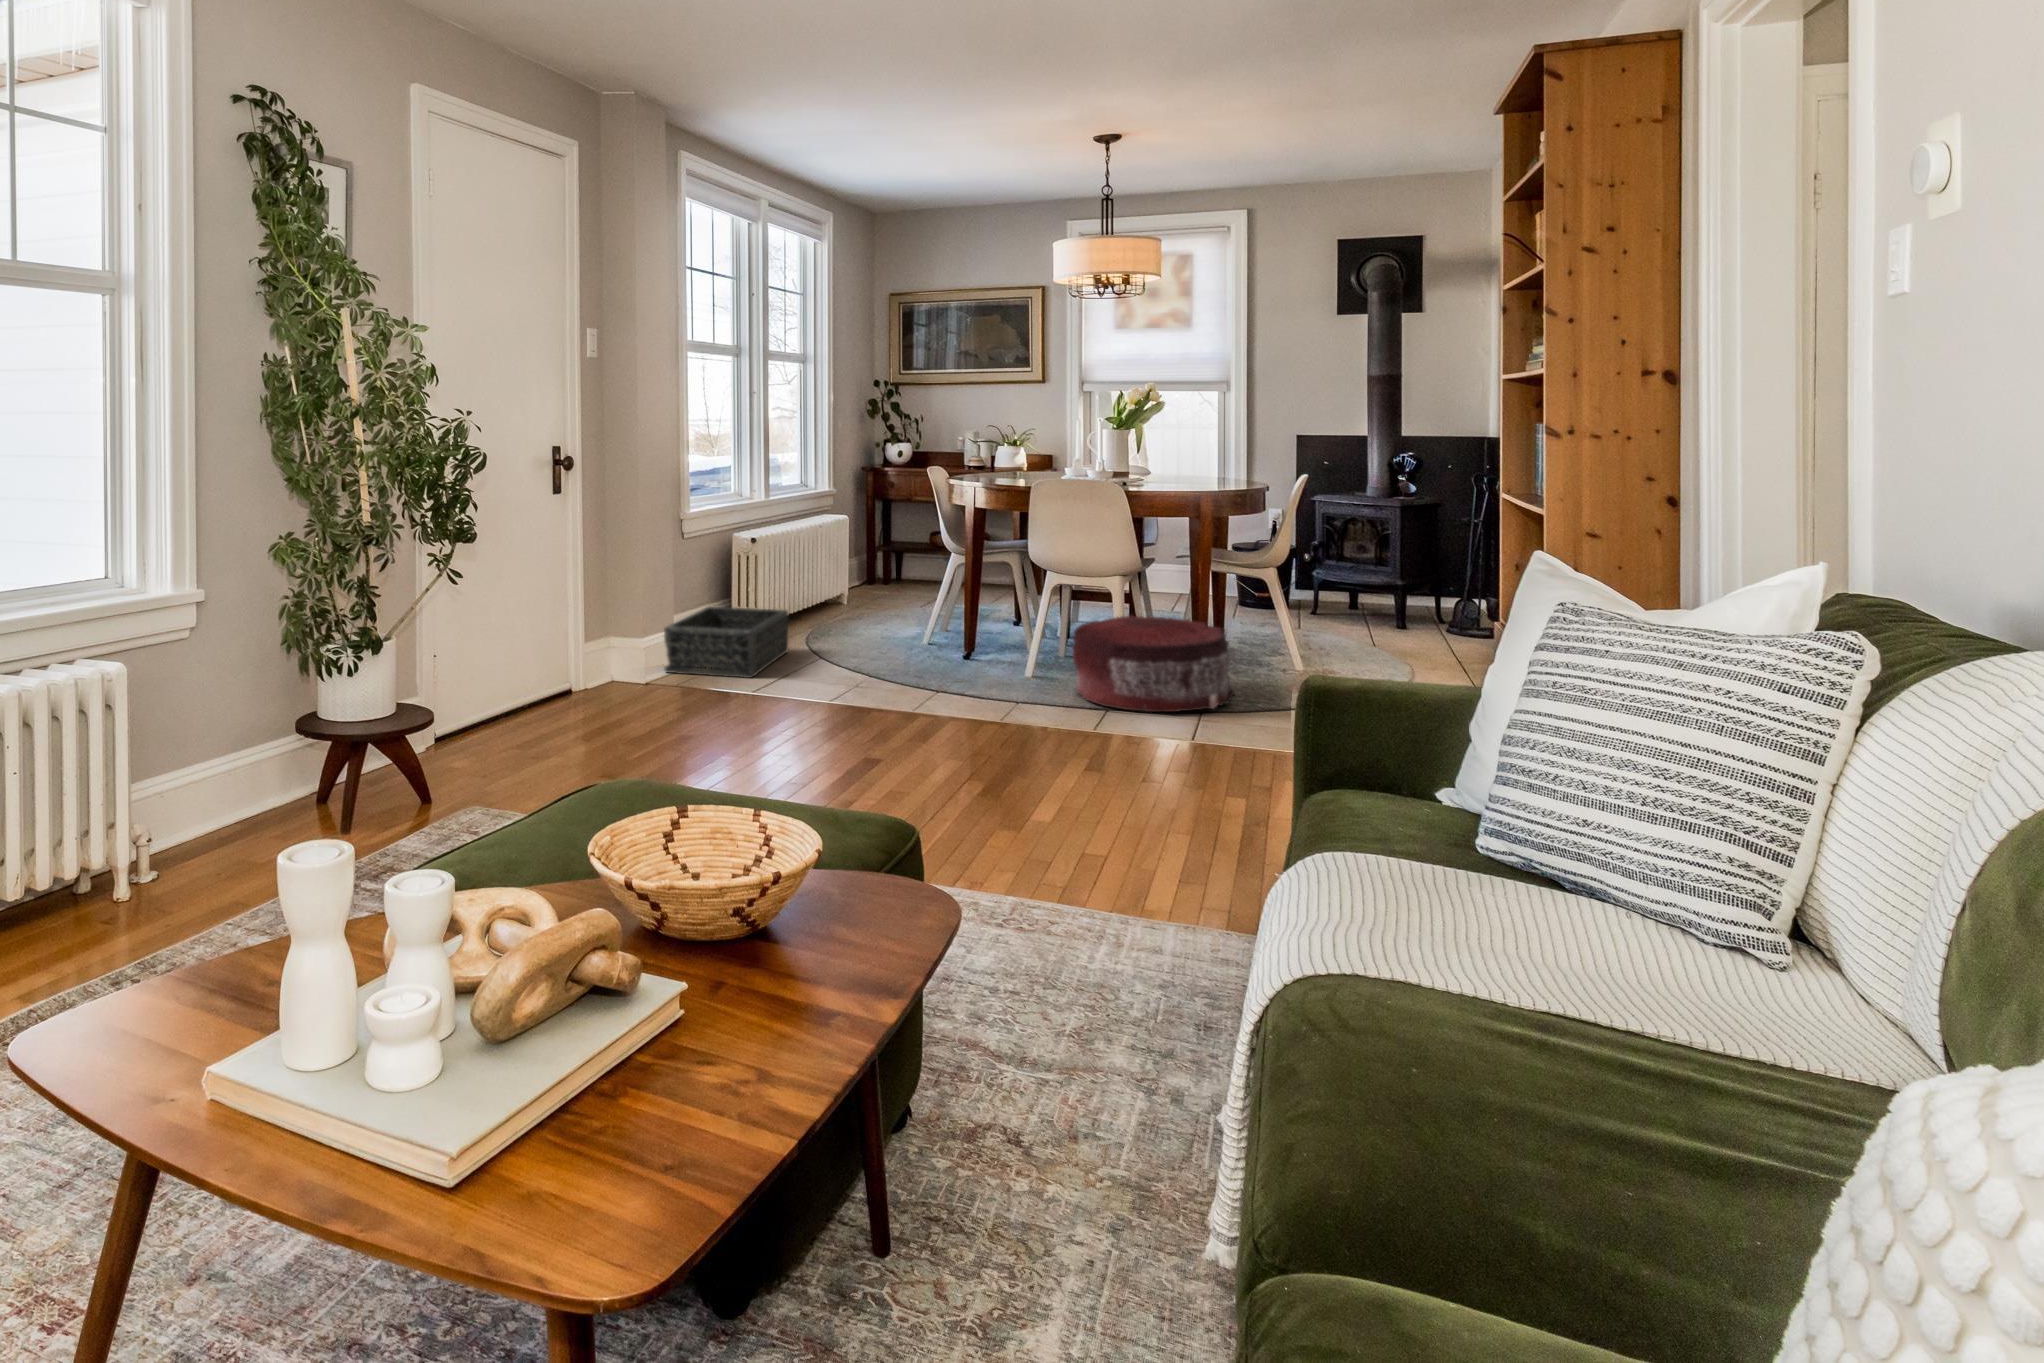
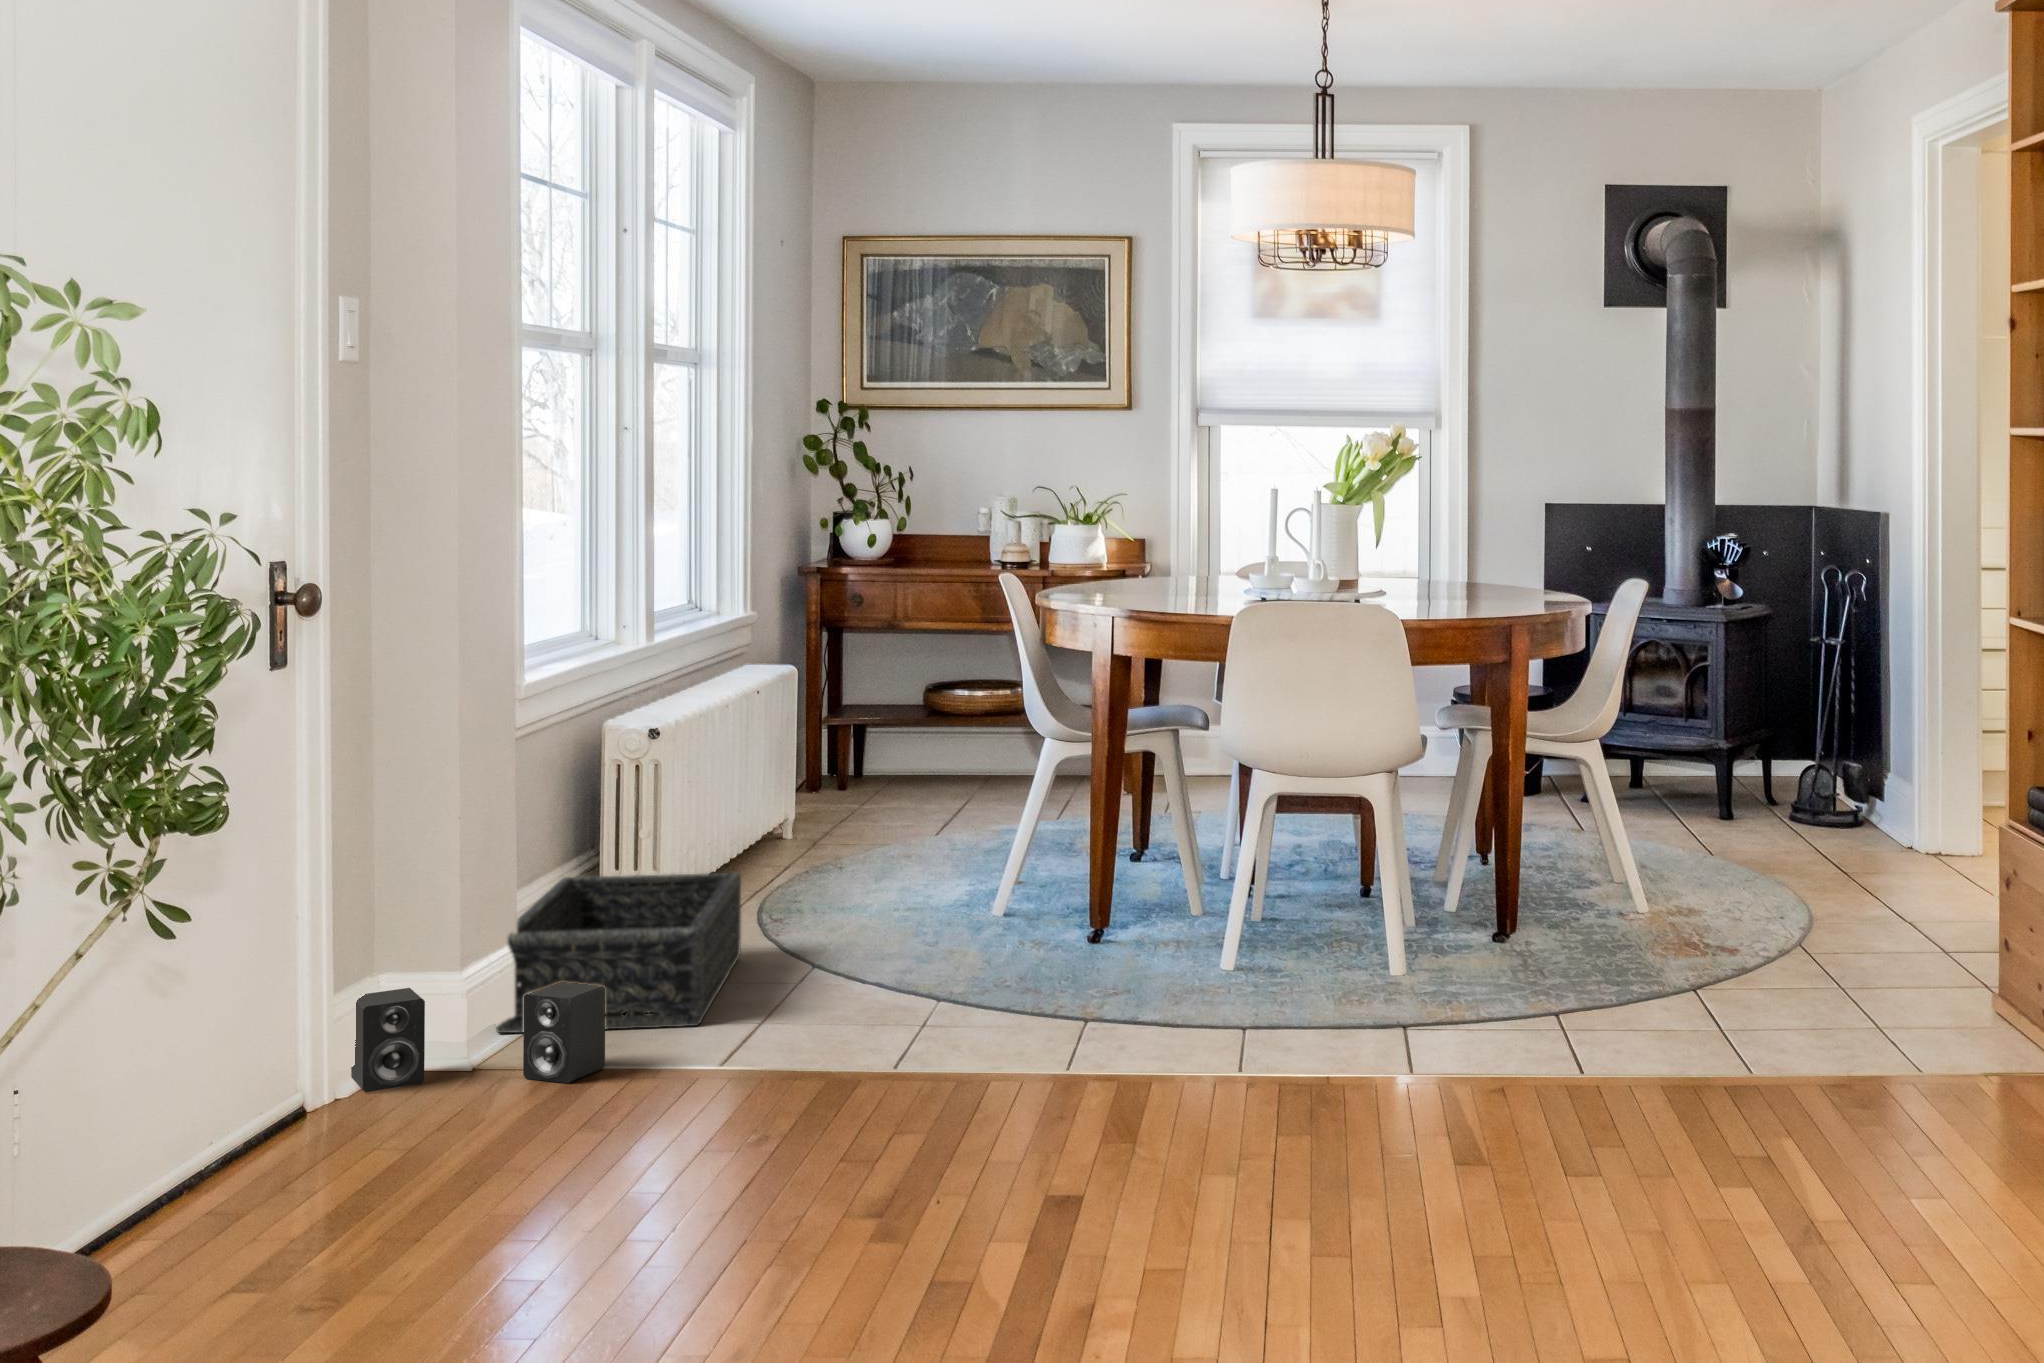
pouf: present [1072,615,1234,712] -> none [1324,838,1594,1017]
speaker: none [597,645,701,694] -> present [351,982,605,1092]

